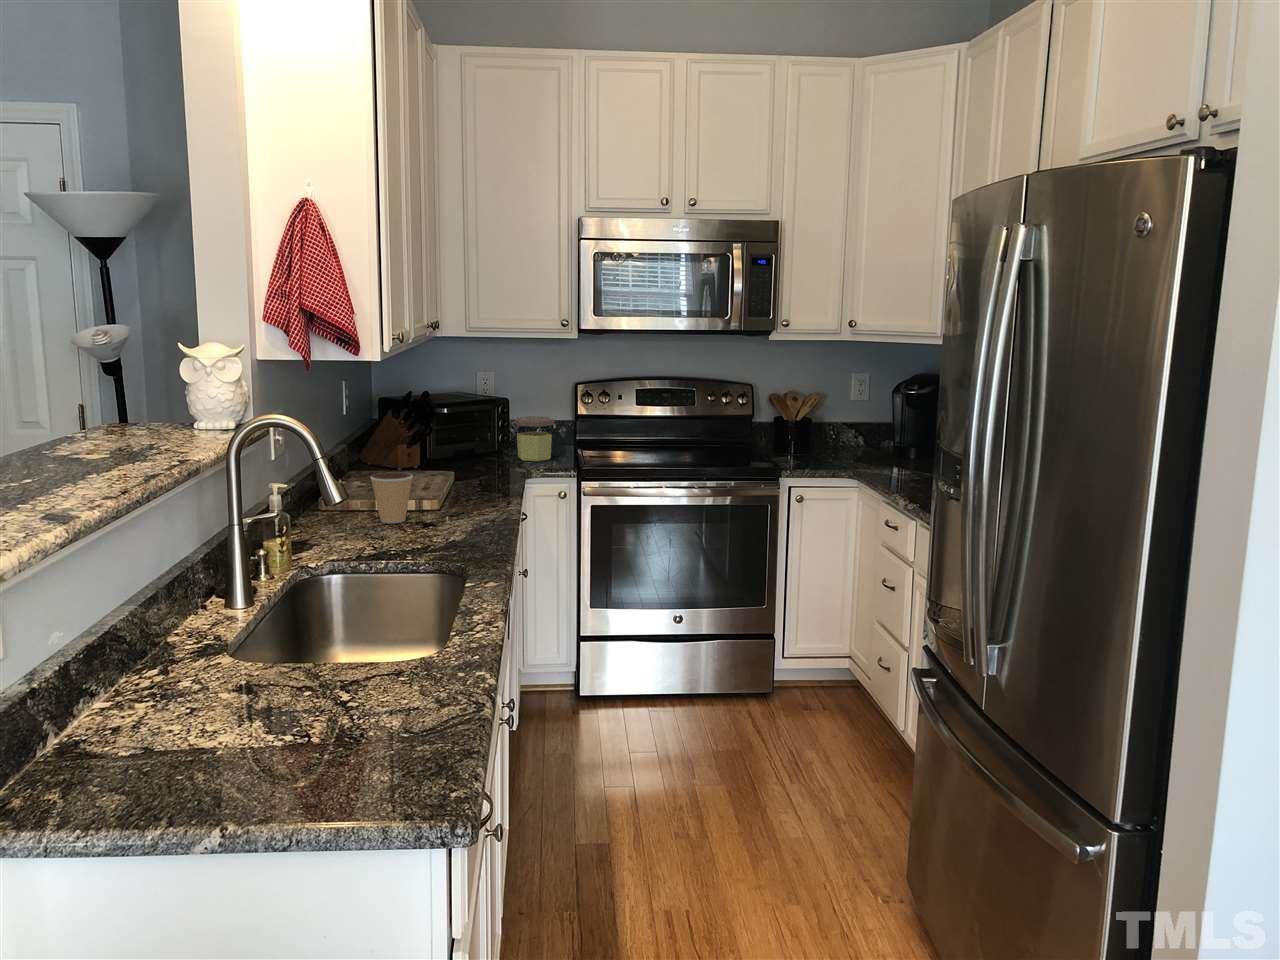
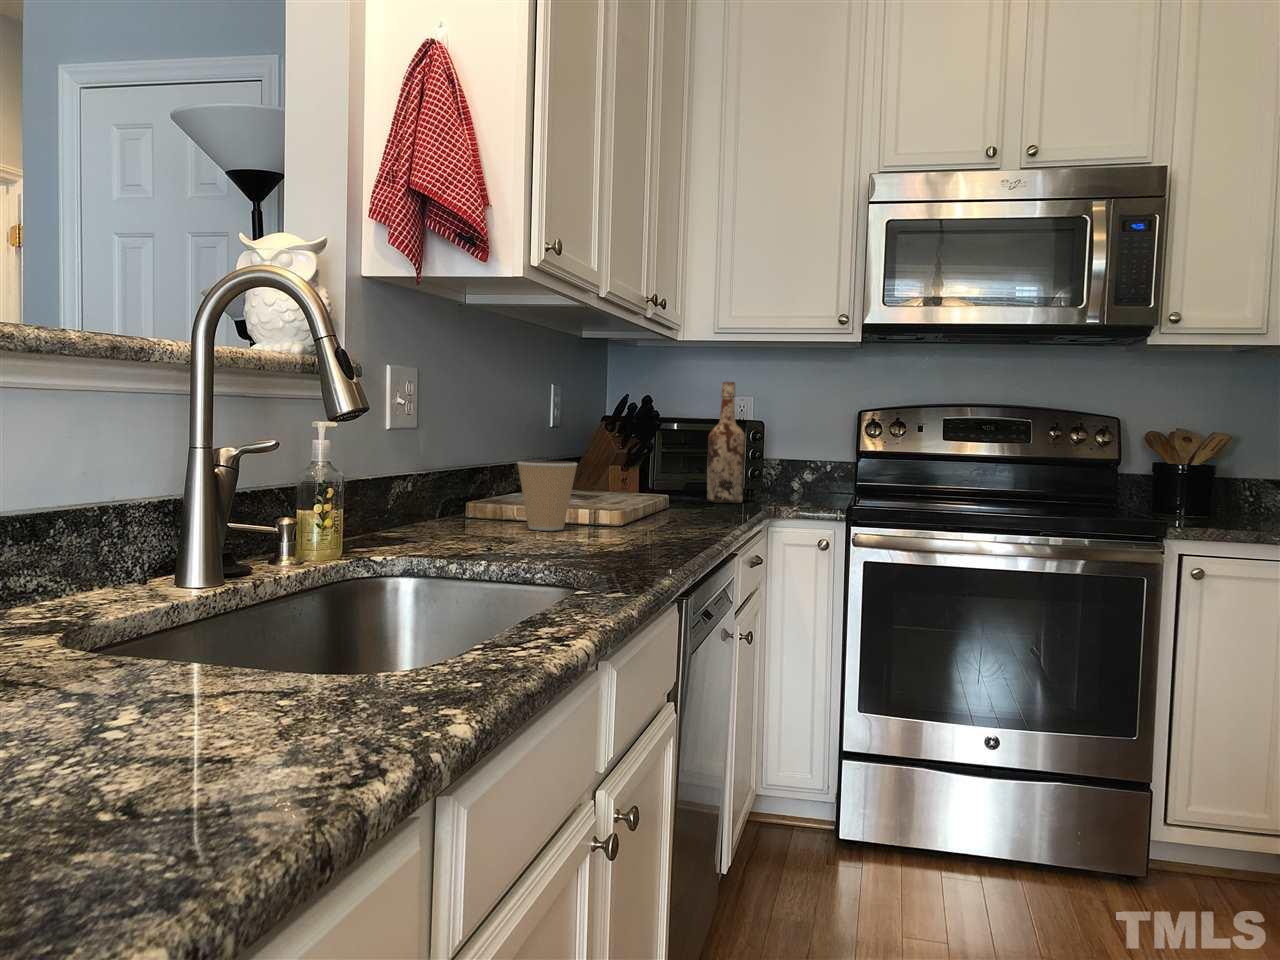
wine bottle: none [474,380,501,470] -> present [707,382,746,503]
jar: present [514,416,554,461] -> none [769,443,822,501]

